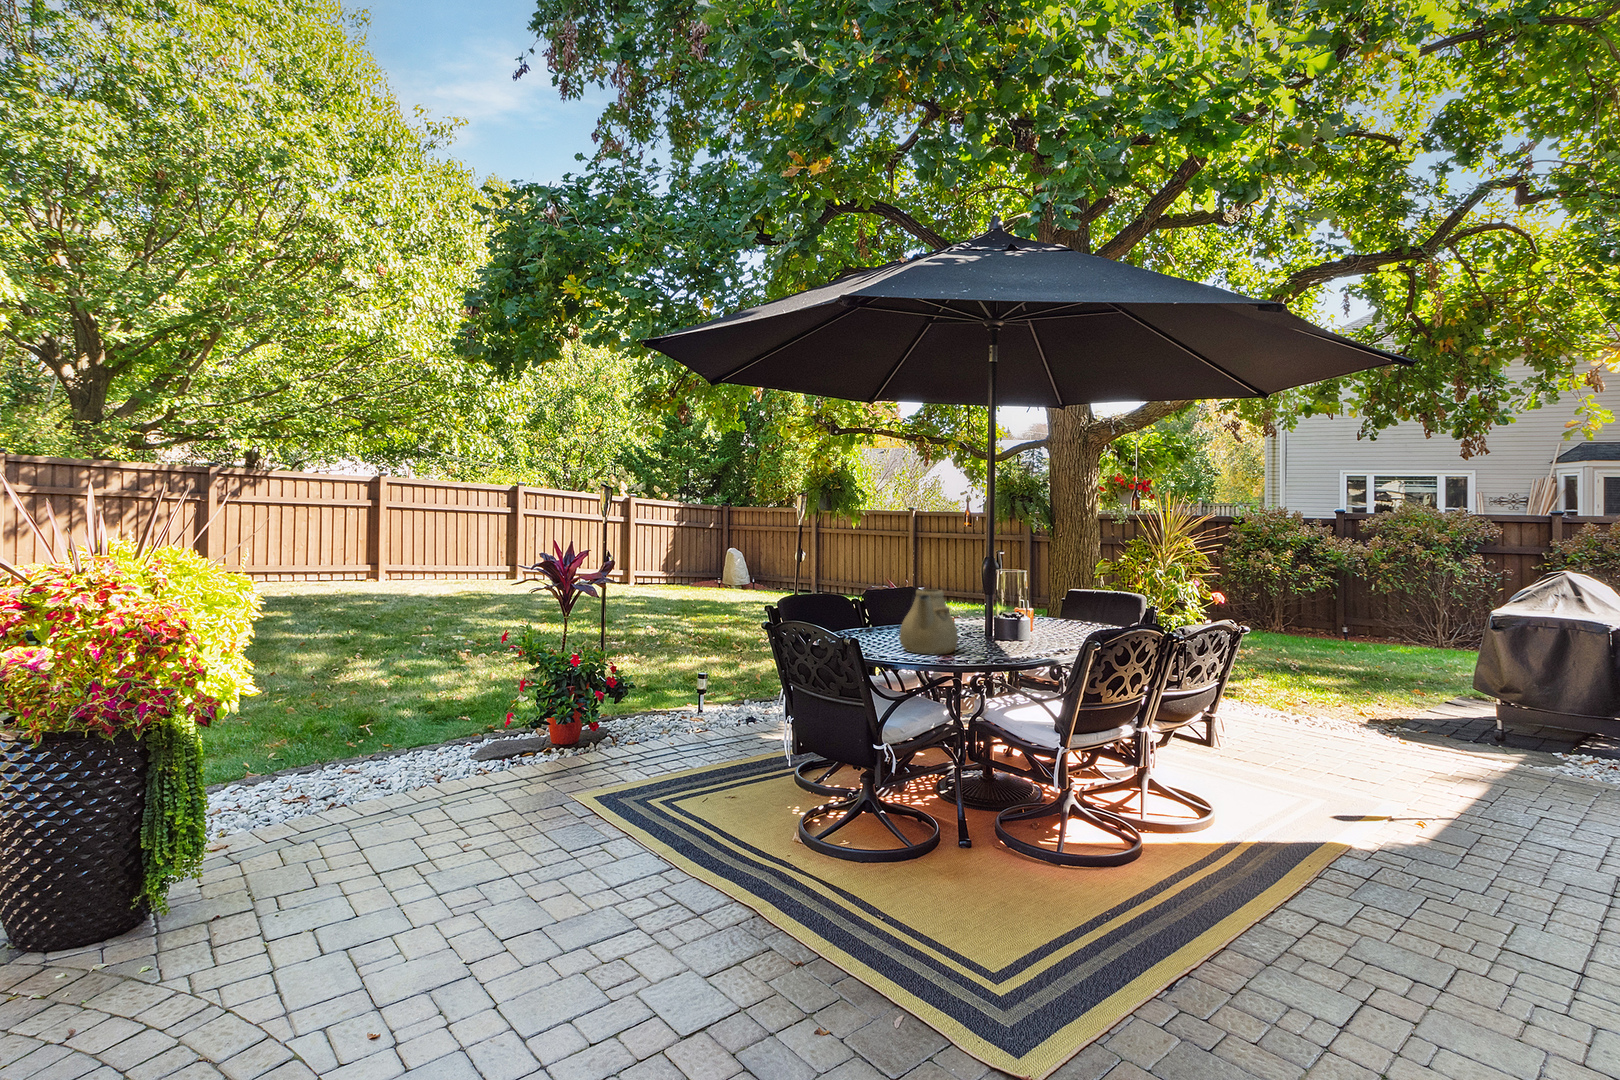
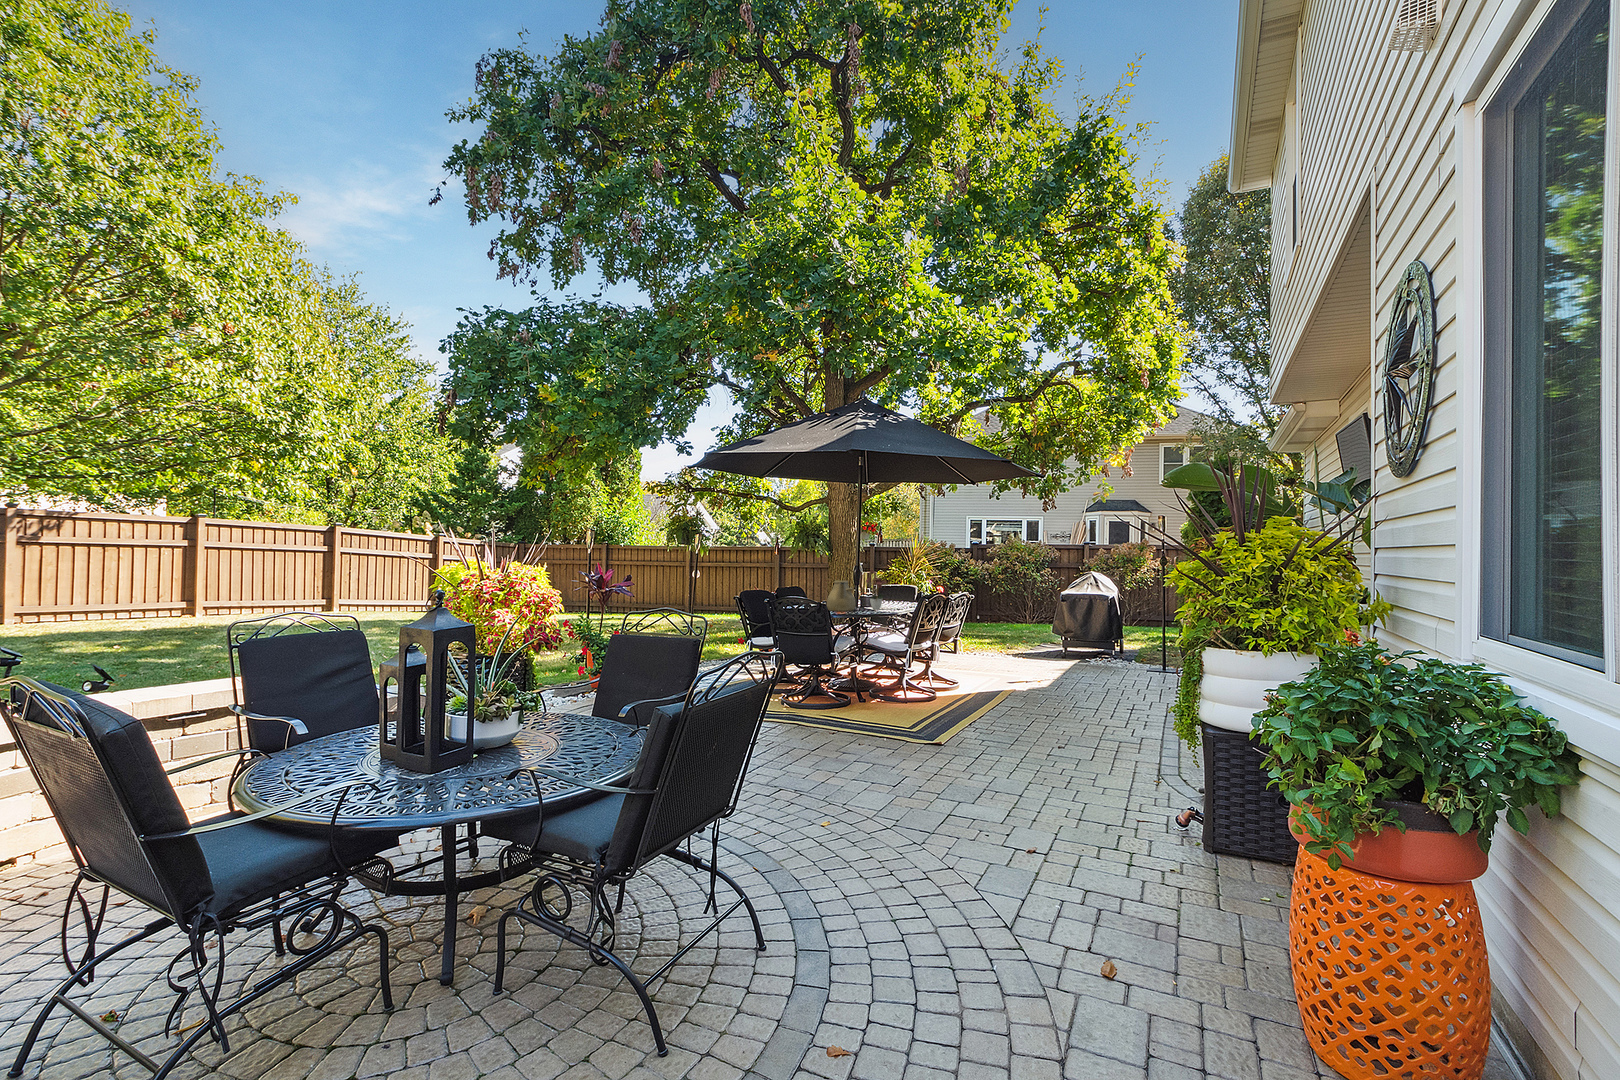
flower arrangement: none [992,565,1040,649] -> present [866,570,888,609]

